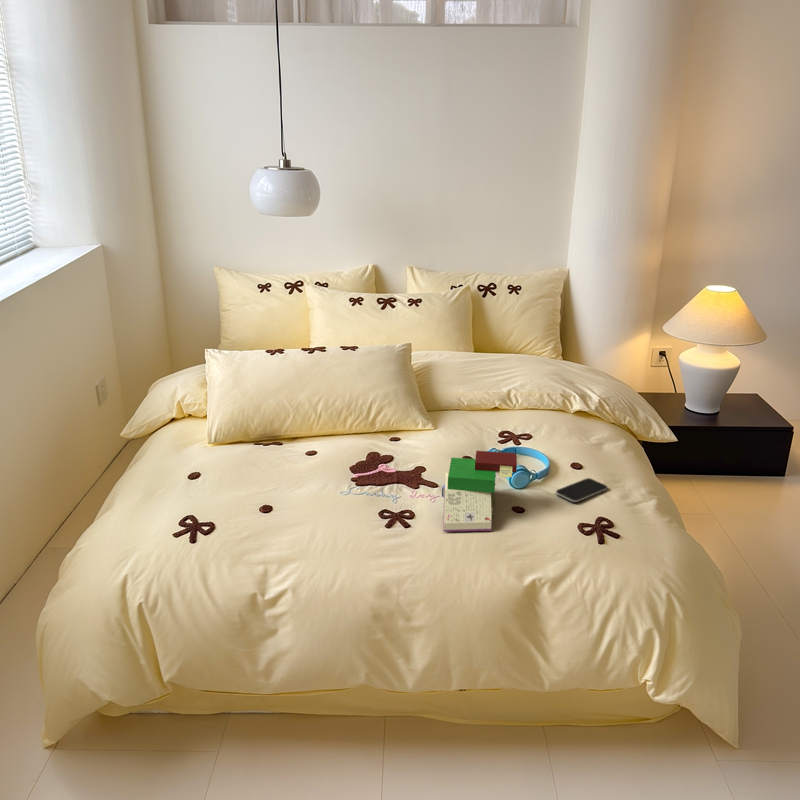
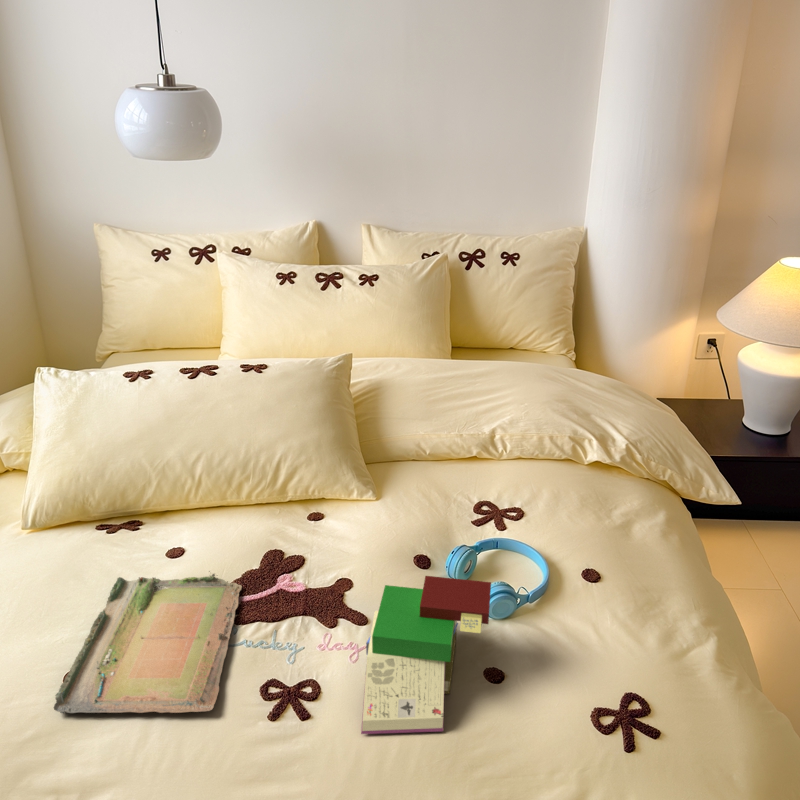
tray: none [258,461,356,523] -> present [54,574,242,713]
smartphone: present [556,478,607,502] -> none [555,603,639,660]

